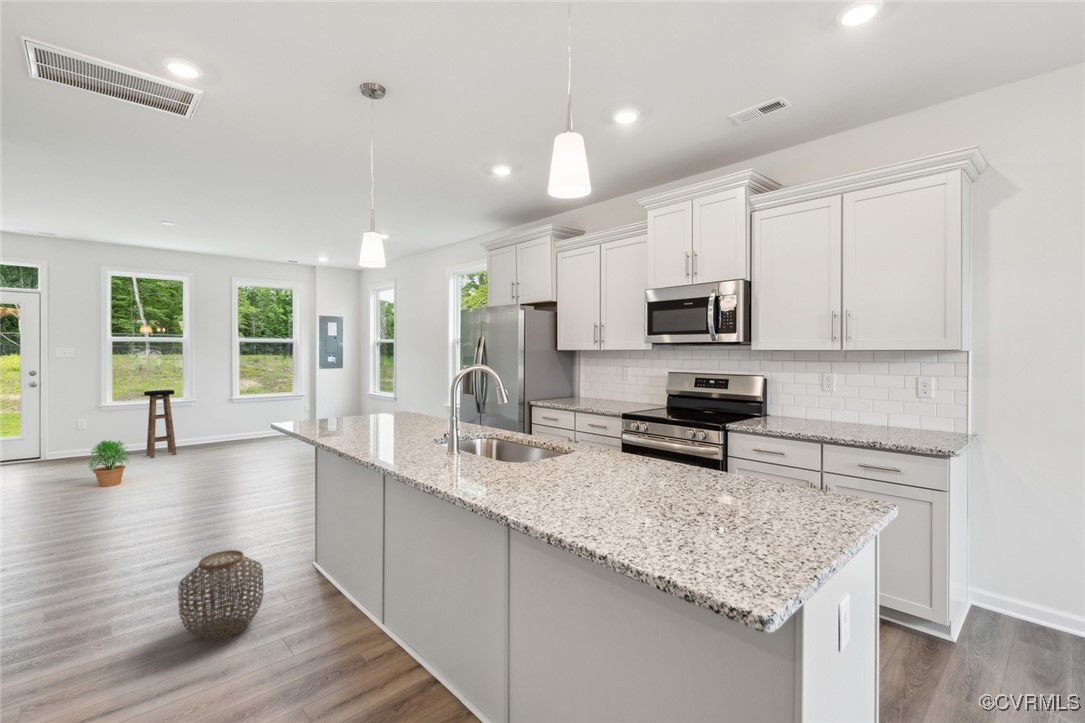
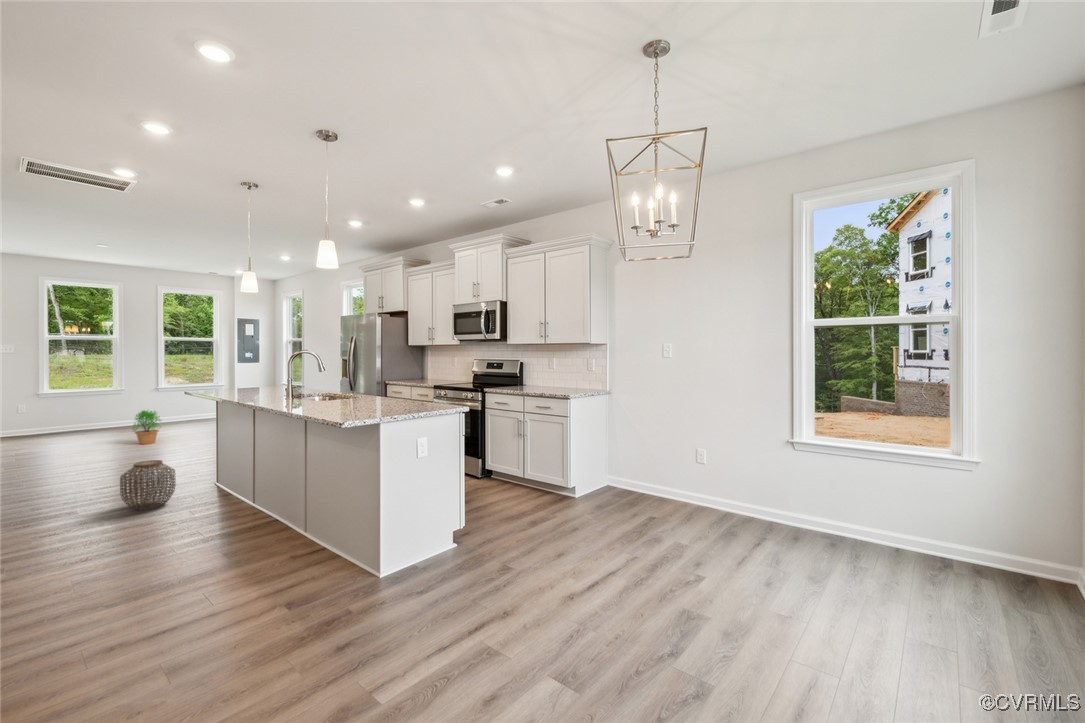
bar stool: present [144,390,177,458] -> none [79,377,107,433]
potted plant: present [89,440,129,487] -> present [133,410,160,444]

